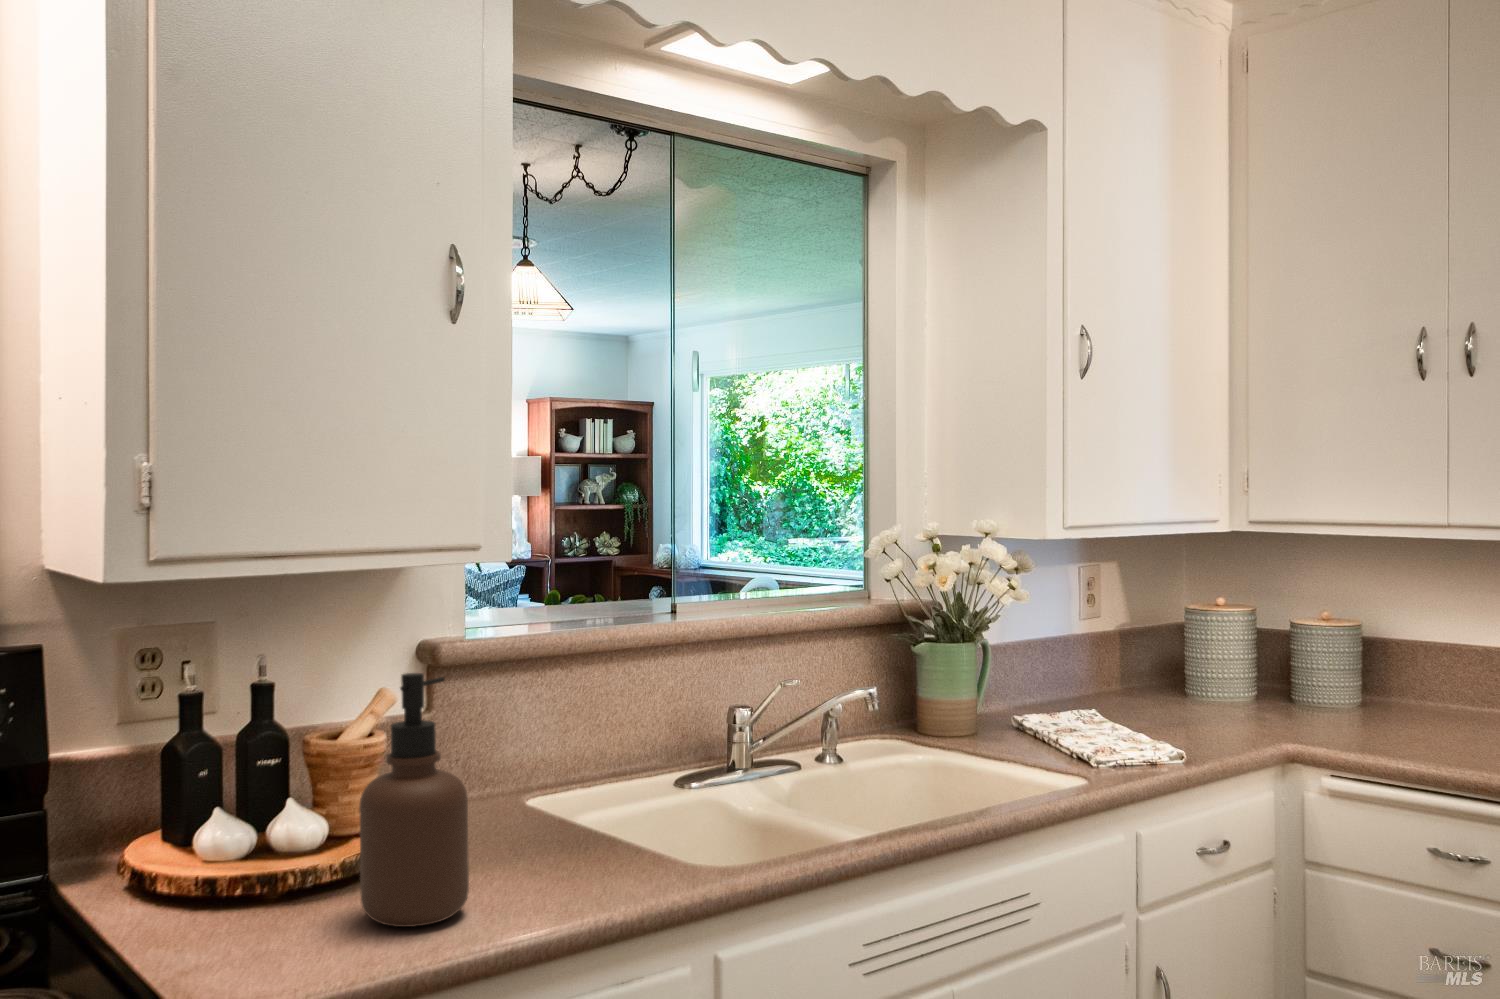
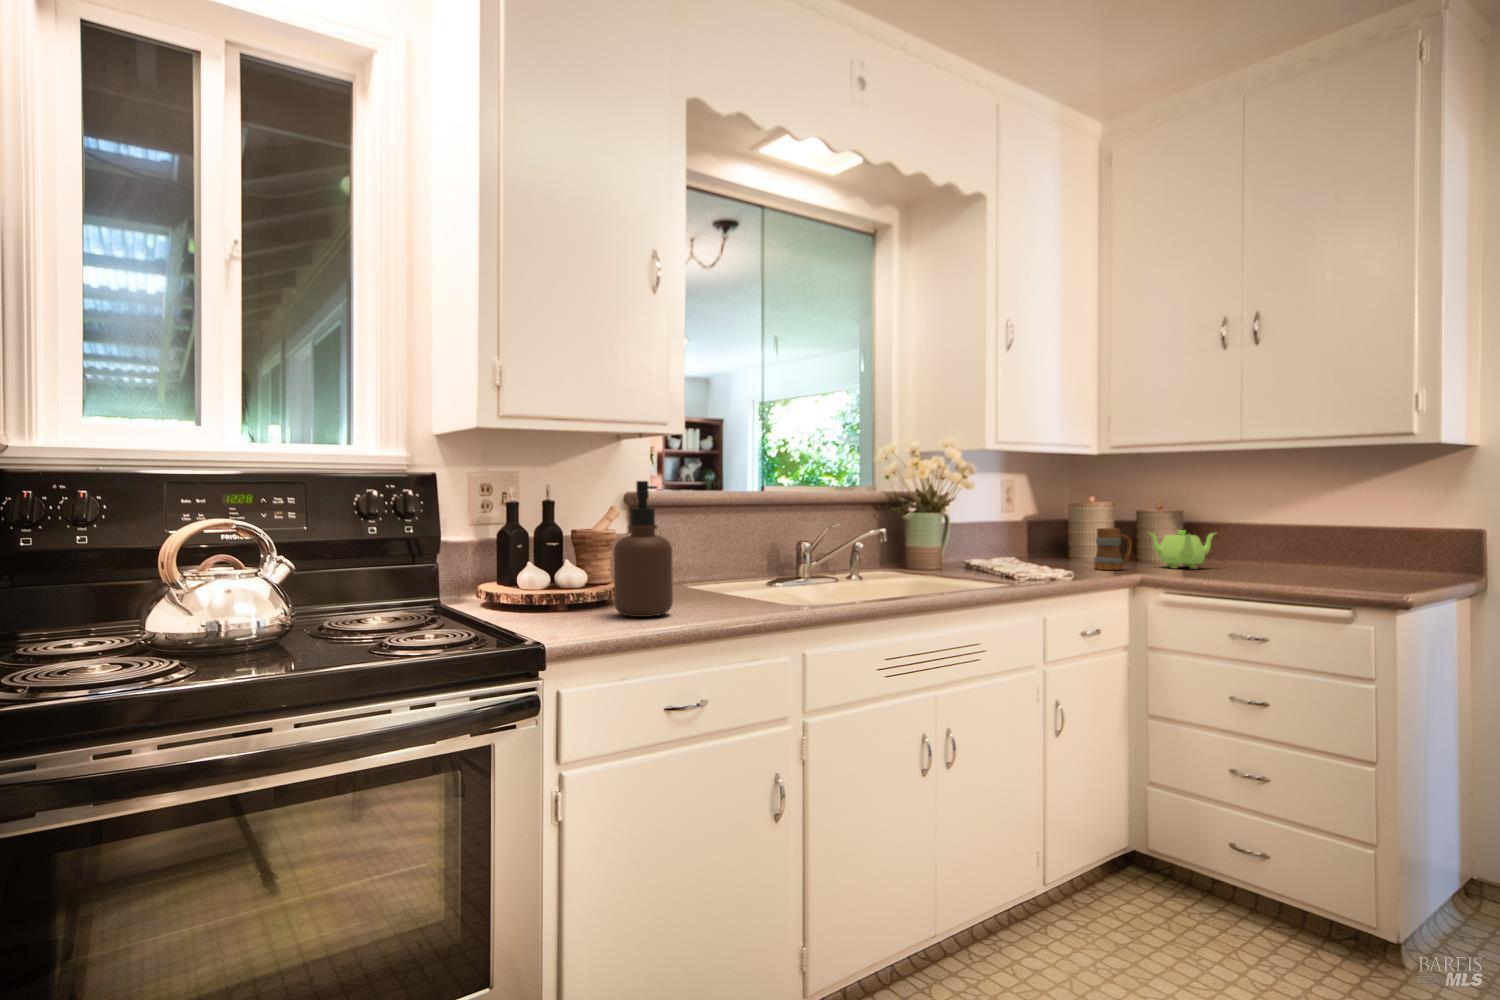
mug: none [1225,666,1288,739] -> present [1094,528,1132,570]
teapot: none [1311,667,1428,733] -> present [1149,530,1215,569]

